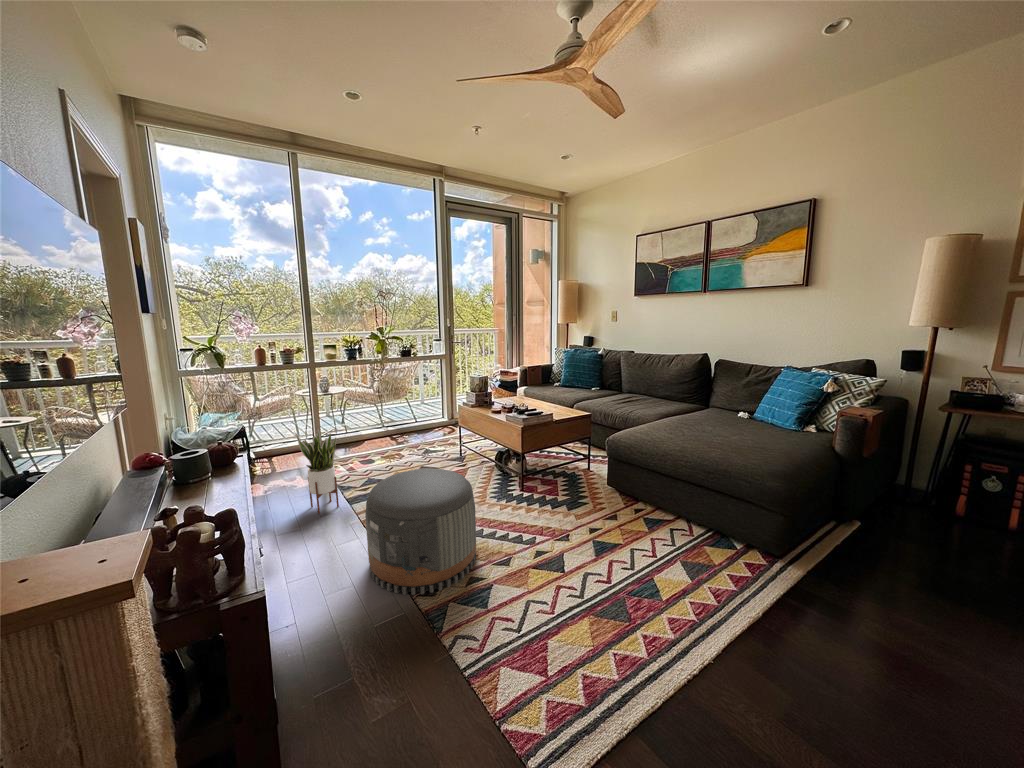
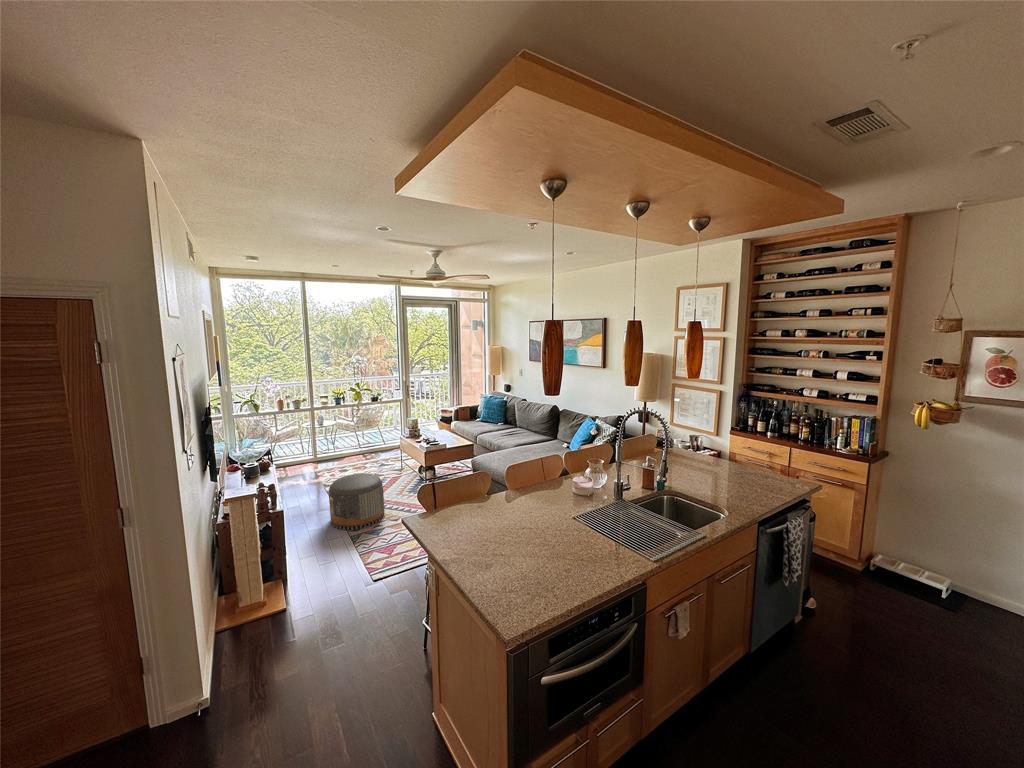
potted plant: present [295,430,339,514] -> none [299,452,322,498]

